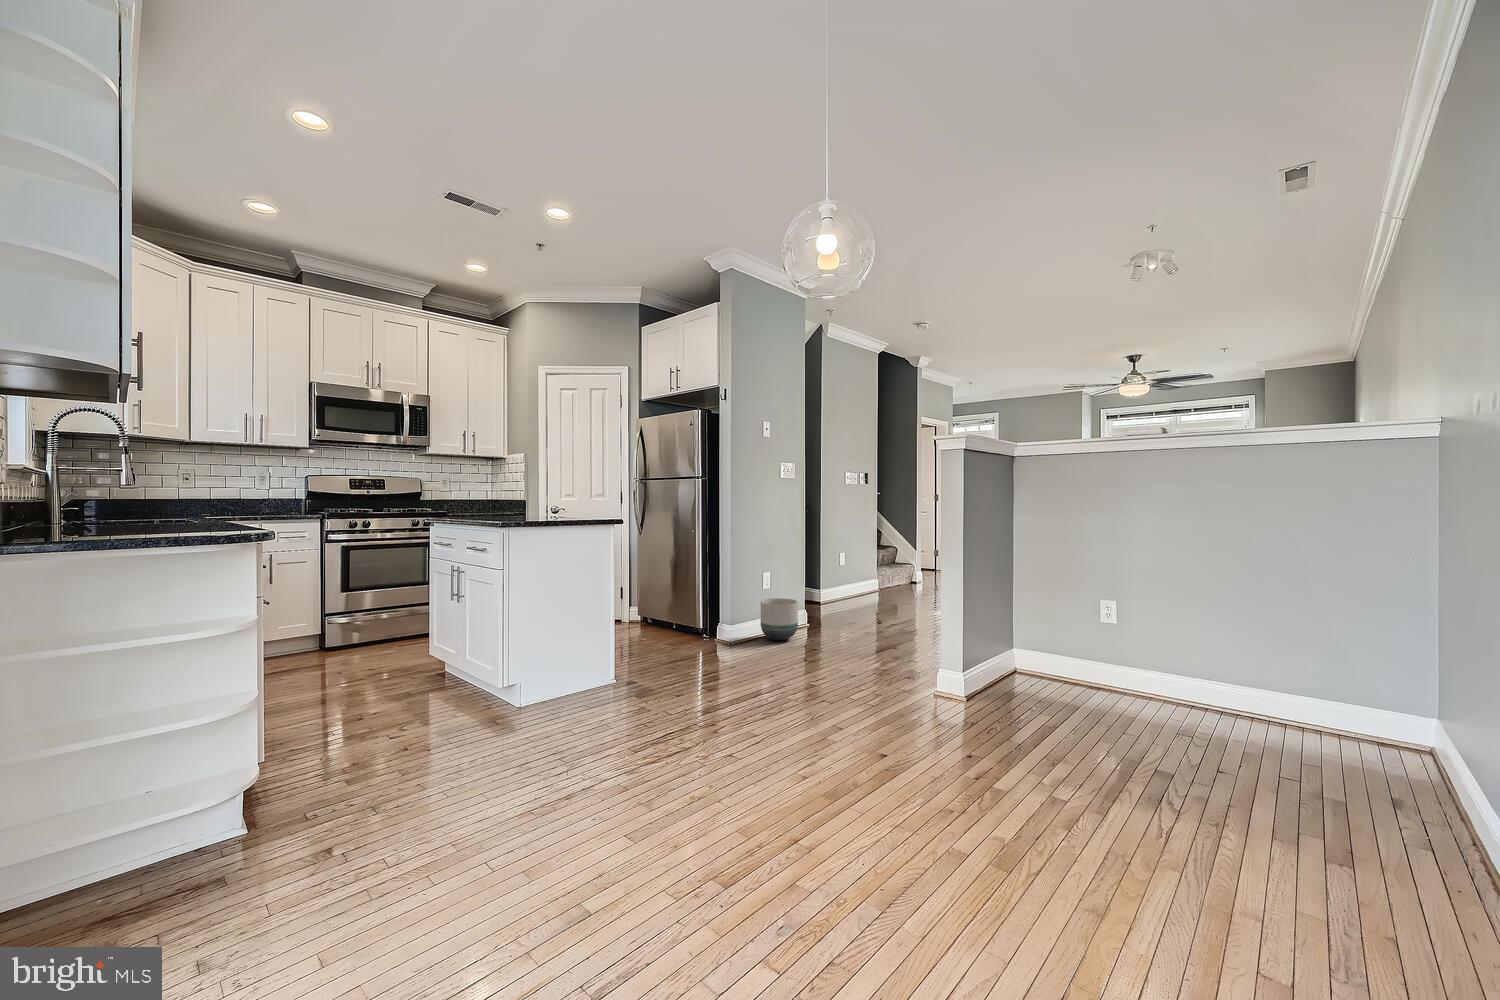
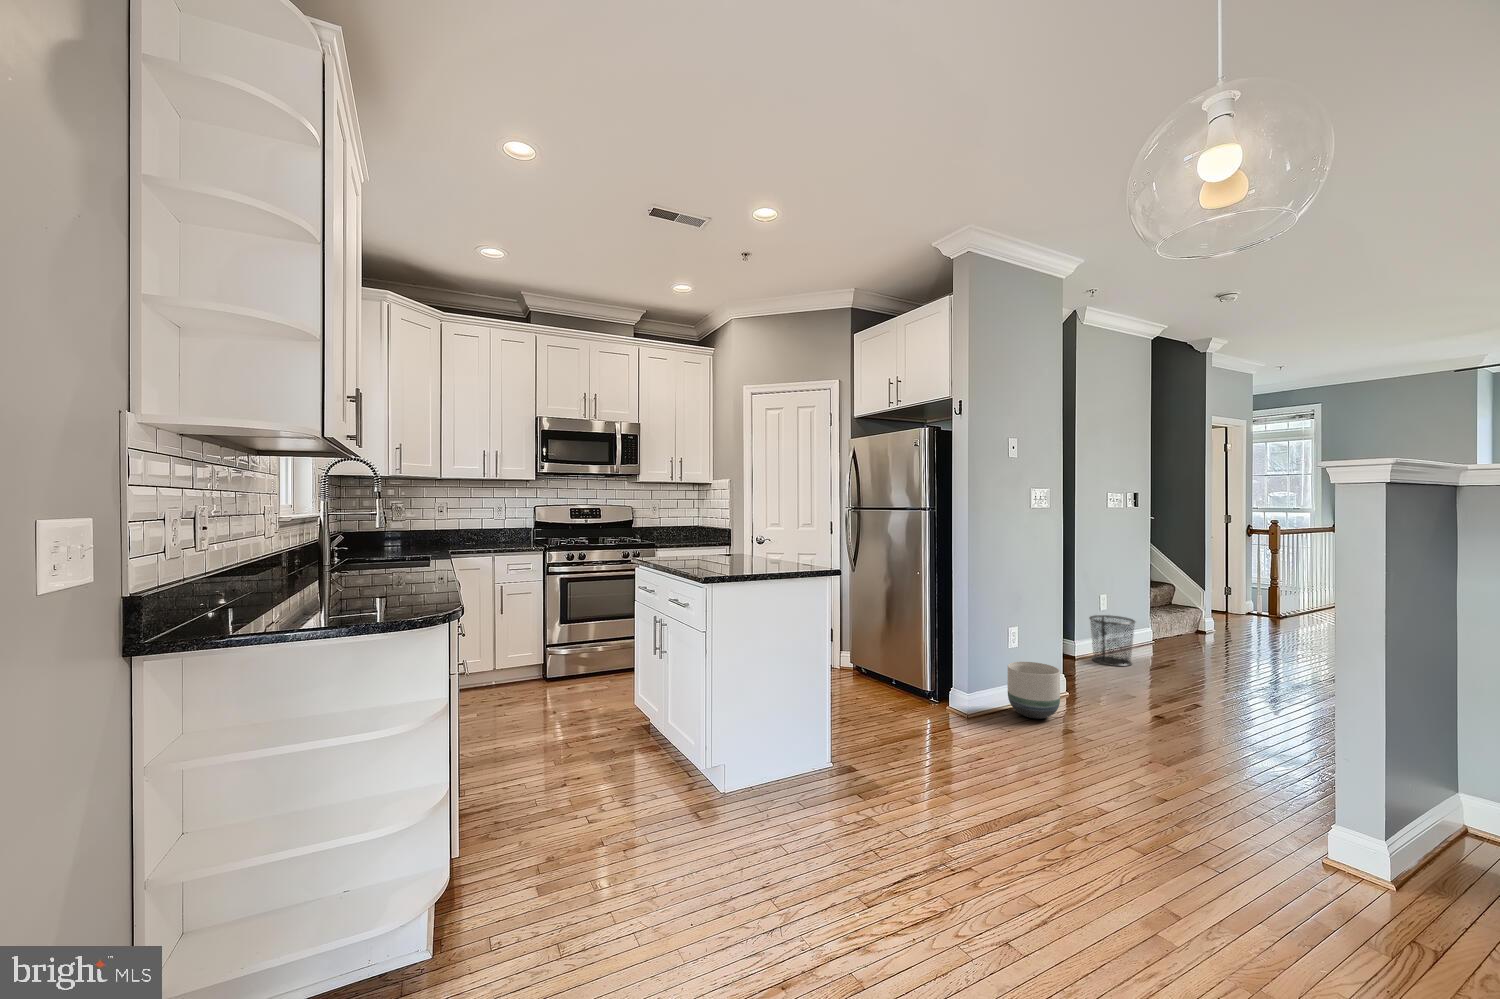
trash can: none [829,568,861,606] -> present [1089,615,1135,666]

